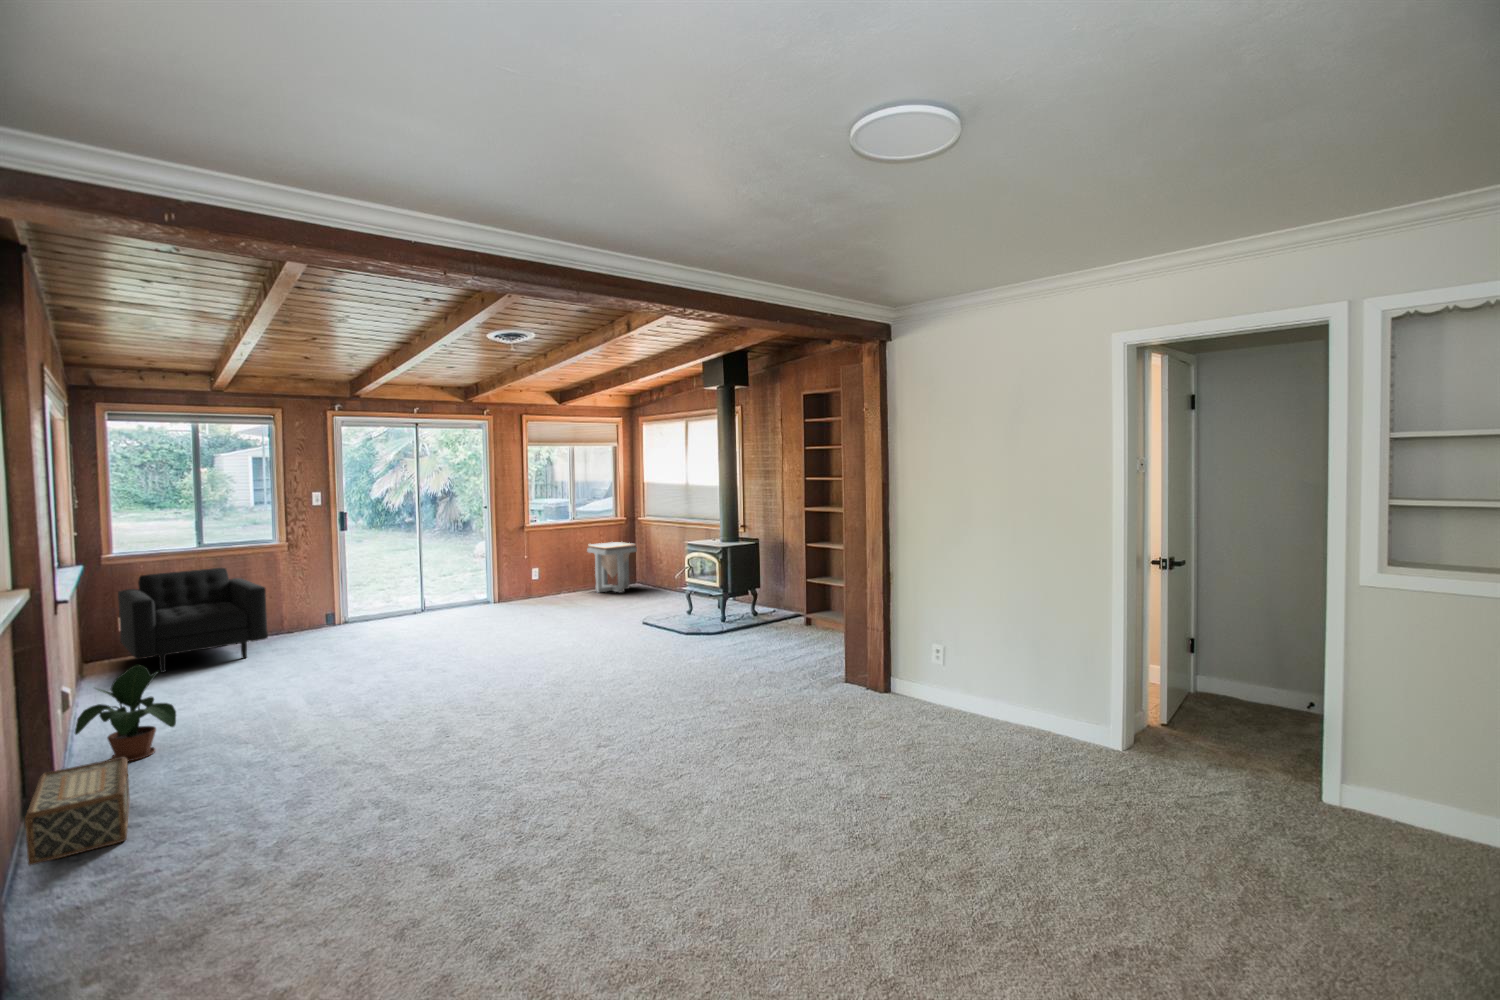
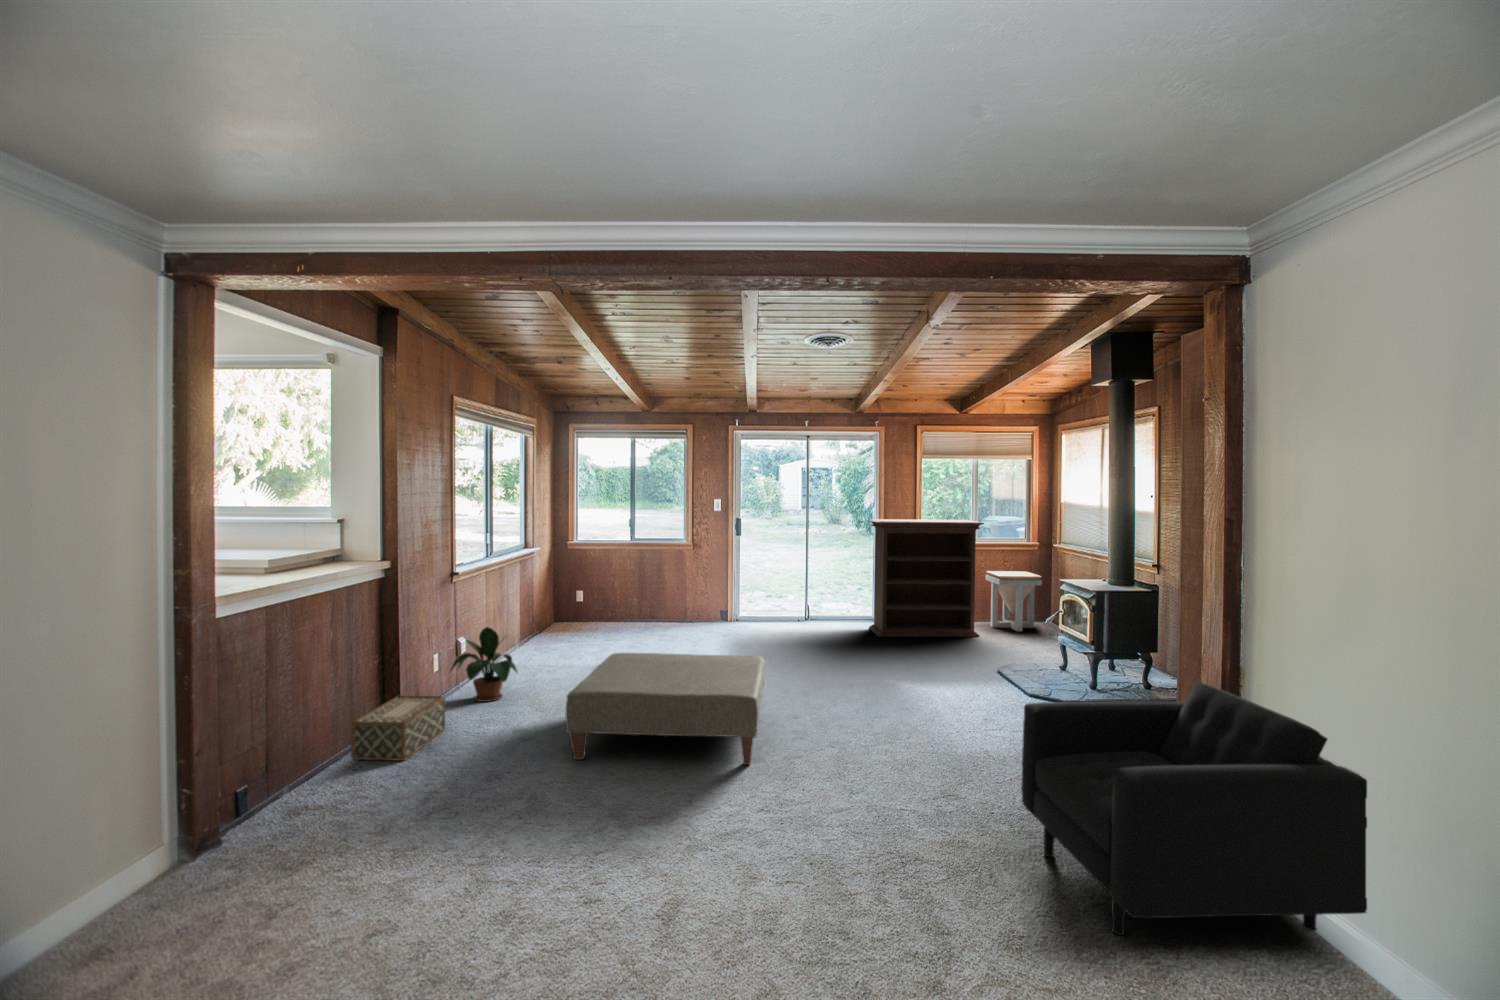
bookshelf: none [489,501,597,614] -> present [868,519,984,637]
armchair: present [118,568,268,672] -> present [1021,682,1367,935]
ottoman: none [323,639,553,776] -> present [565,653,765,765]

